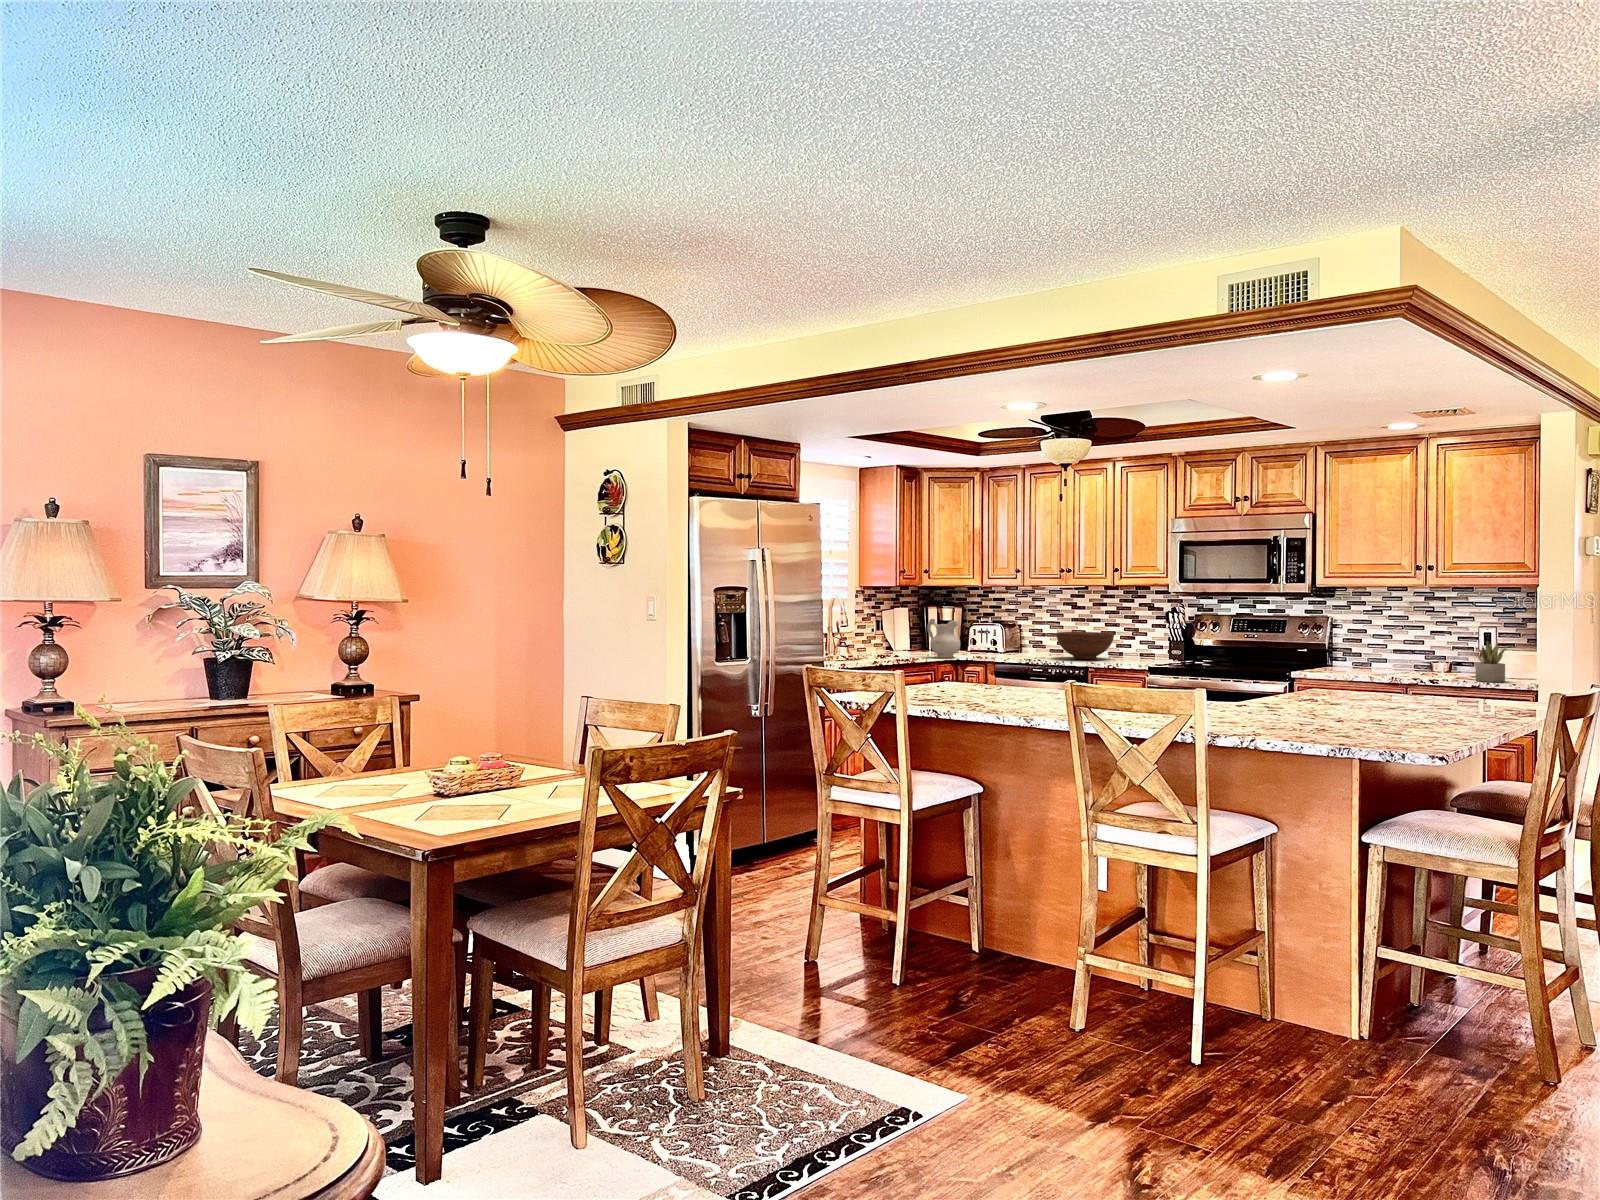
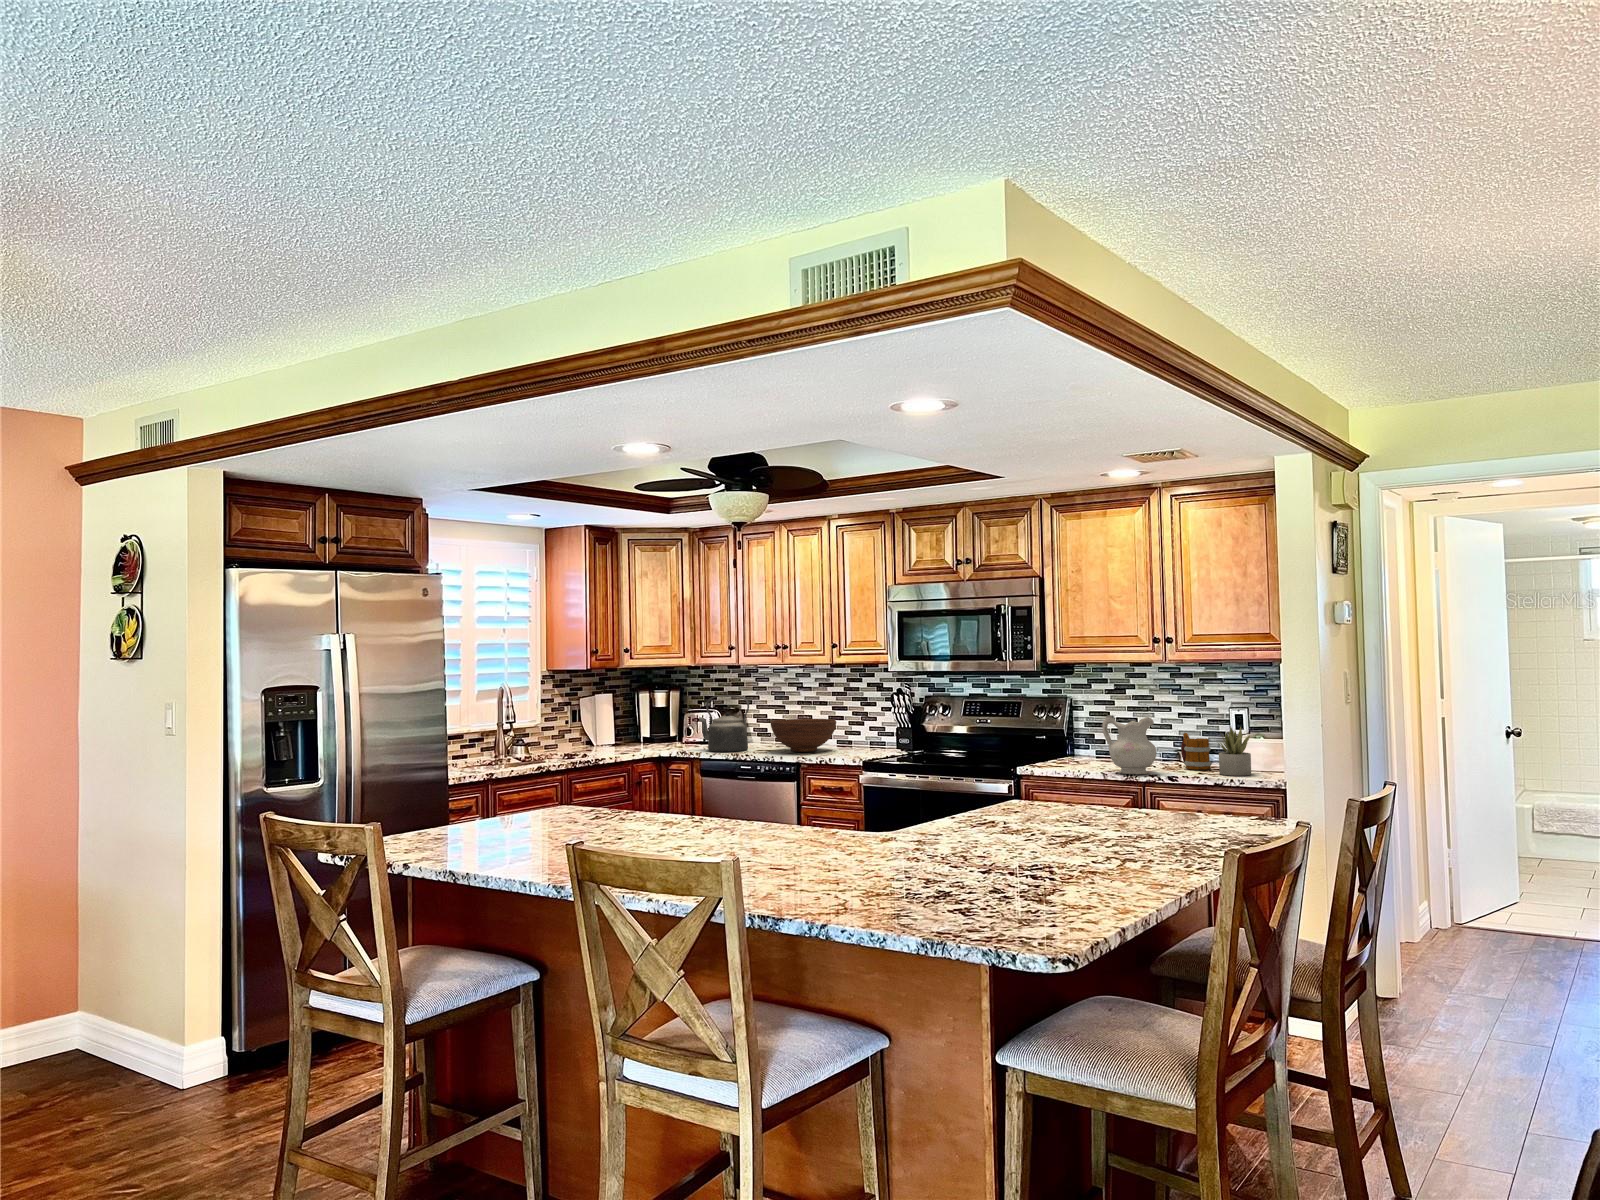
kettle: none [991,610,1036,658] -> present [699,695,749,752]
ceramic pitcher: present [927,619,960,658] -> present [1102,715,1156,774]
mug: none [1438,647,1467,678] -> present [1181,733,1212,770]

